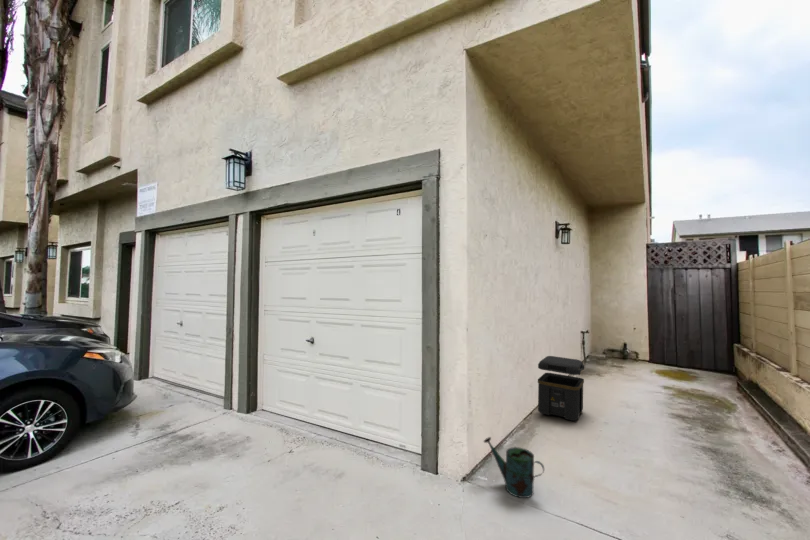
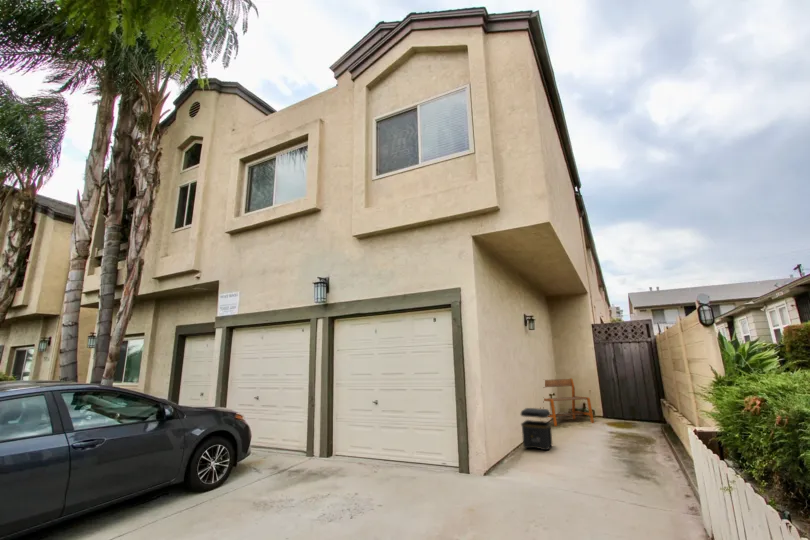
bench: none [564,313,638,374] -> present [544,379,594,426]
watering can: present [484,437,544,498] -> none [494,449,529,480]

